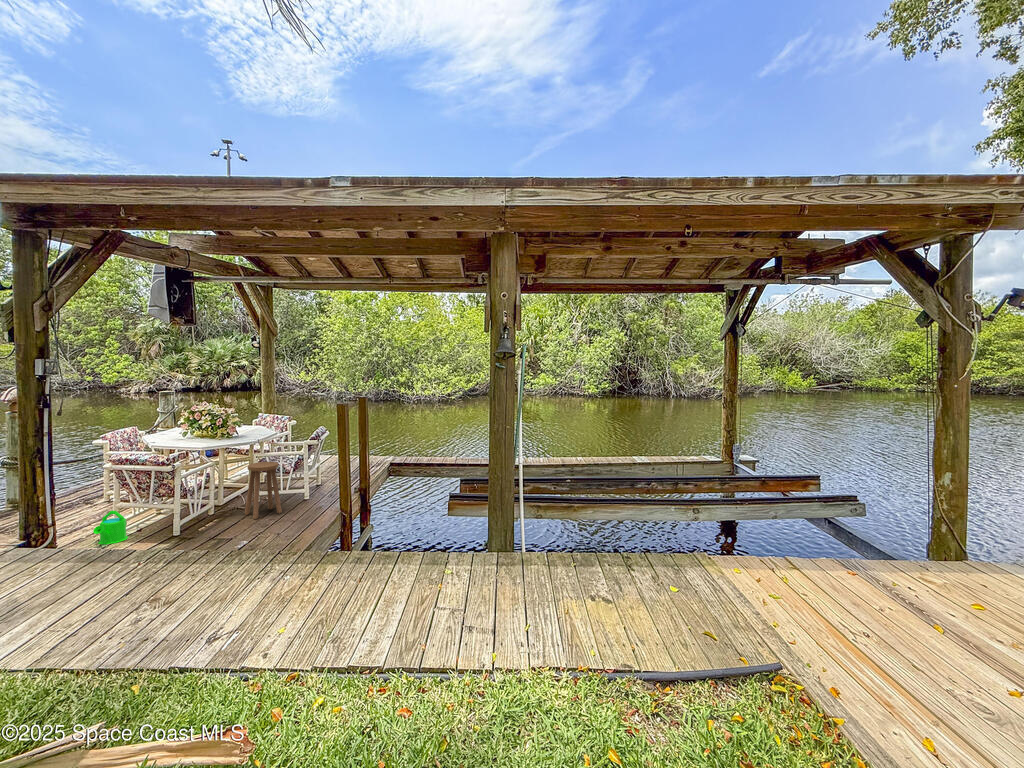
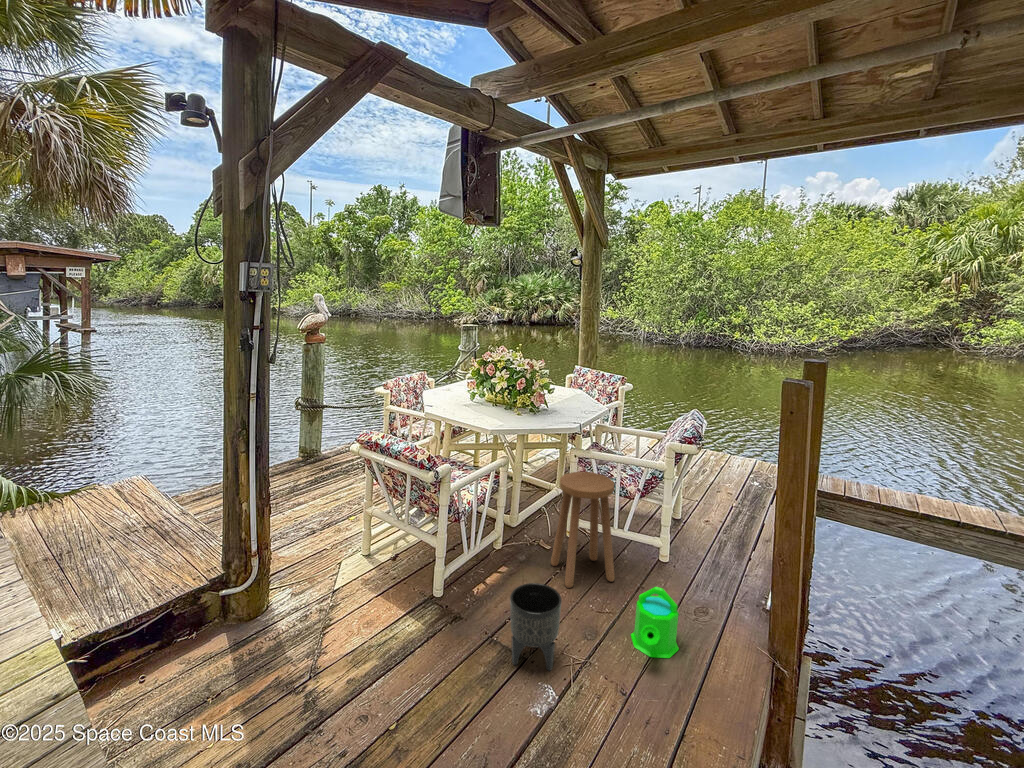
planter: none [222,505,249,543] -> present [510,583,562,671]
watering can: present [93,511,128,545] -> present [631,587,679,658]

